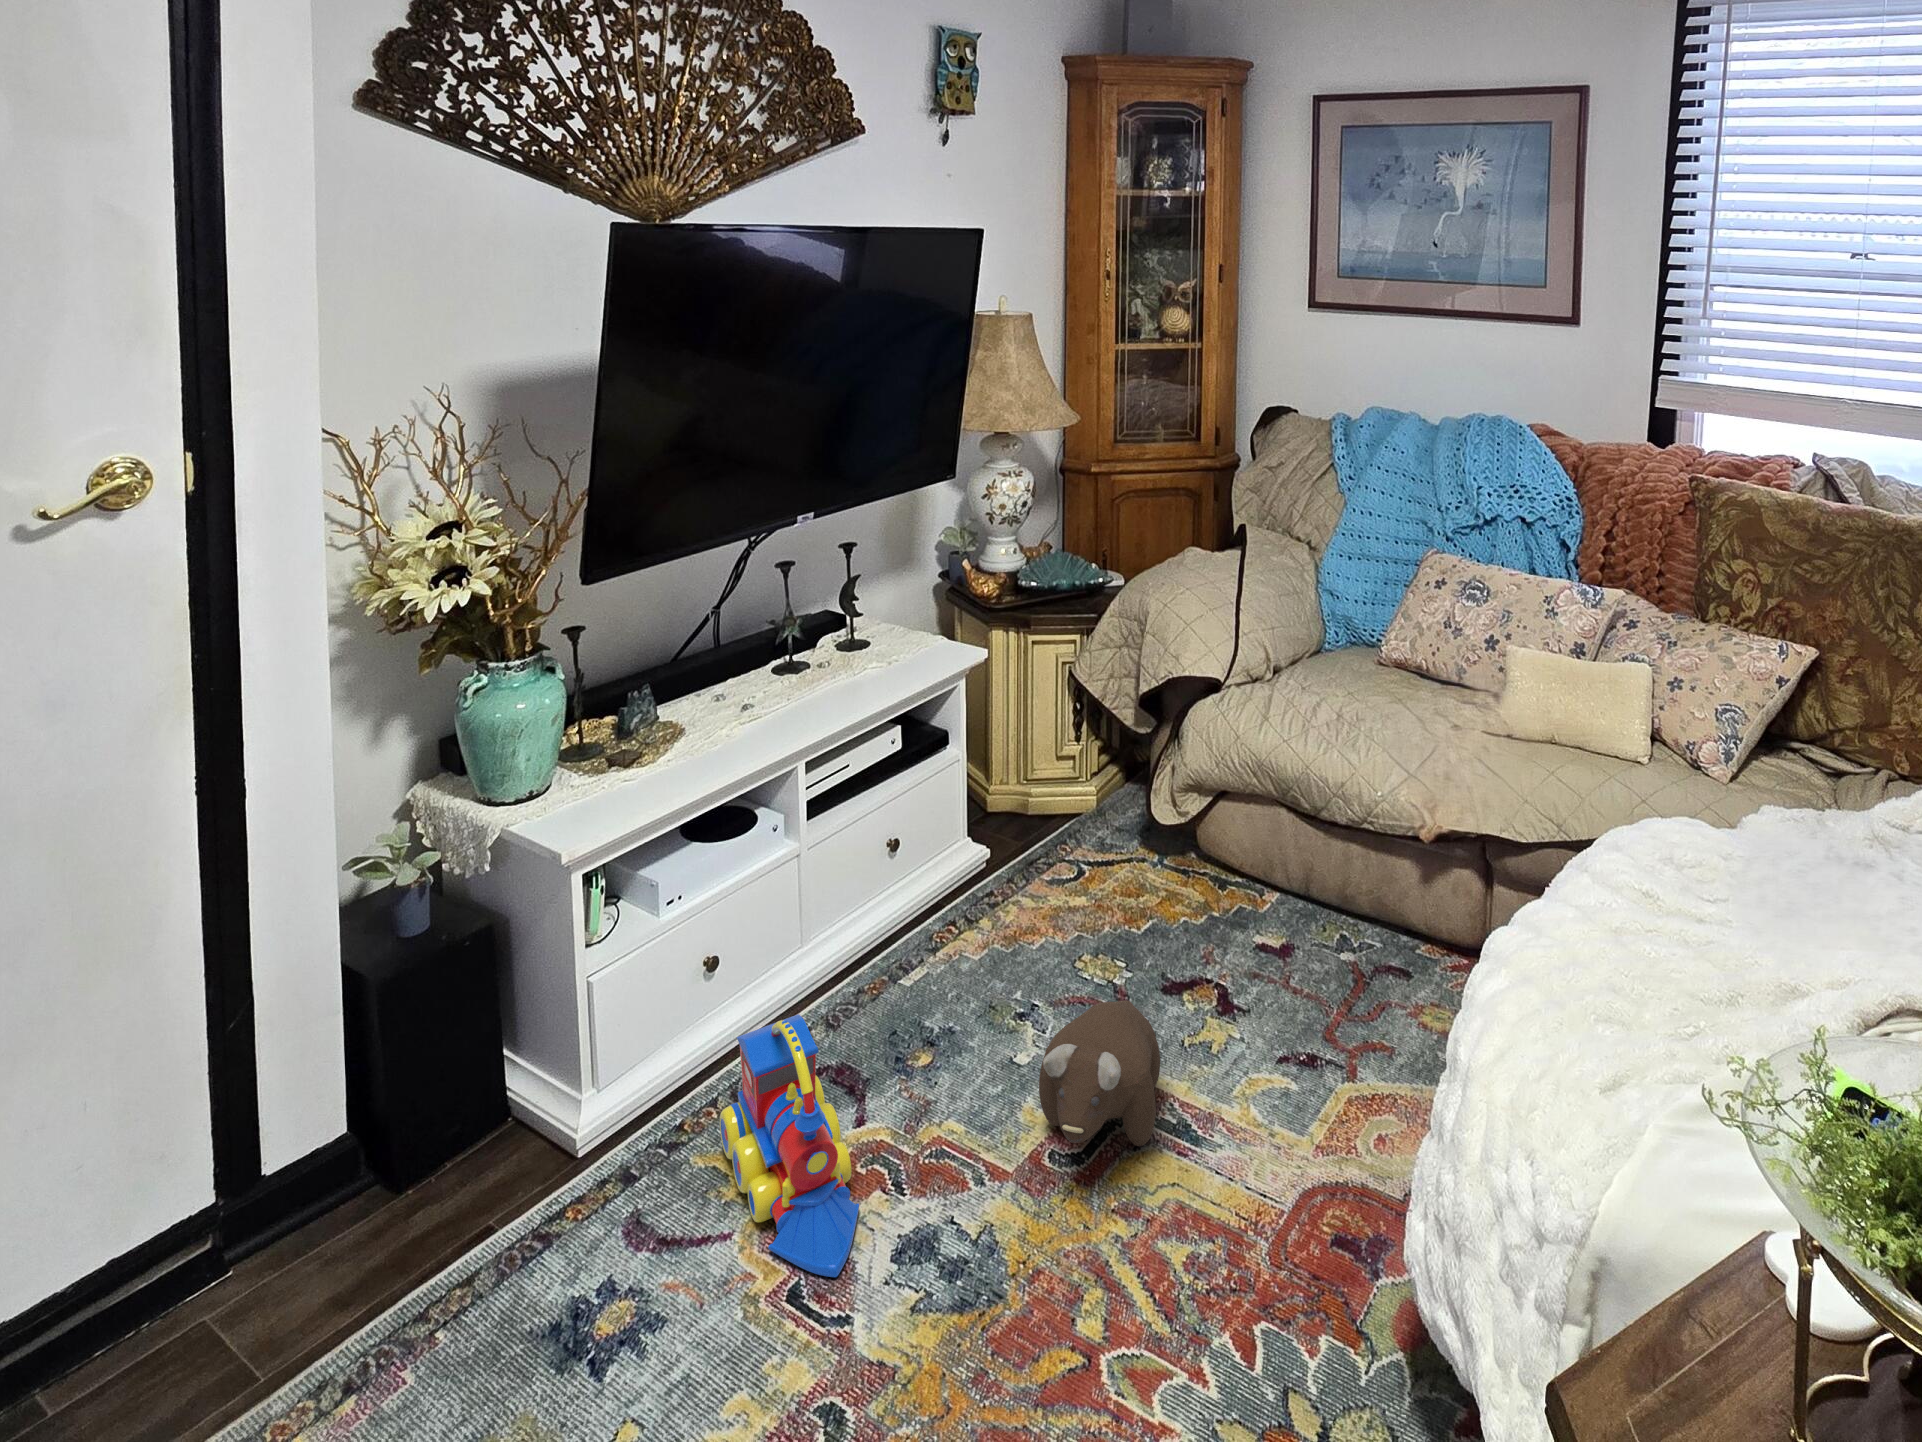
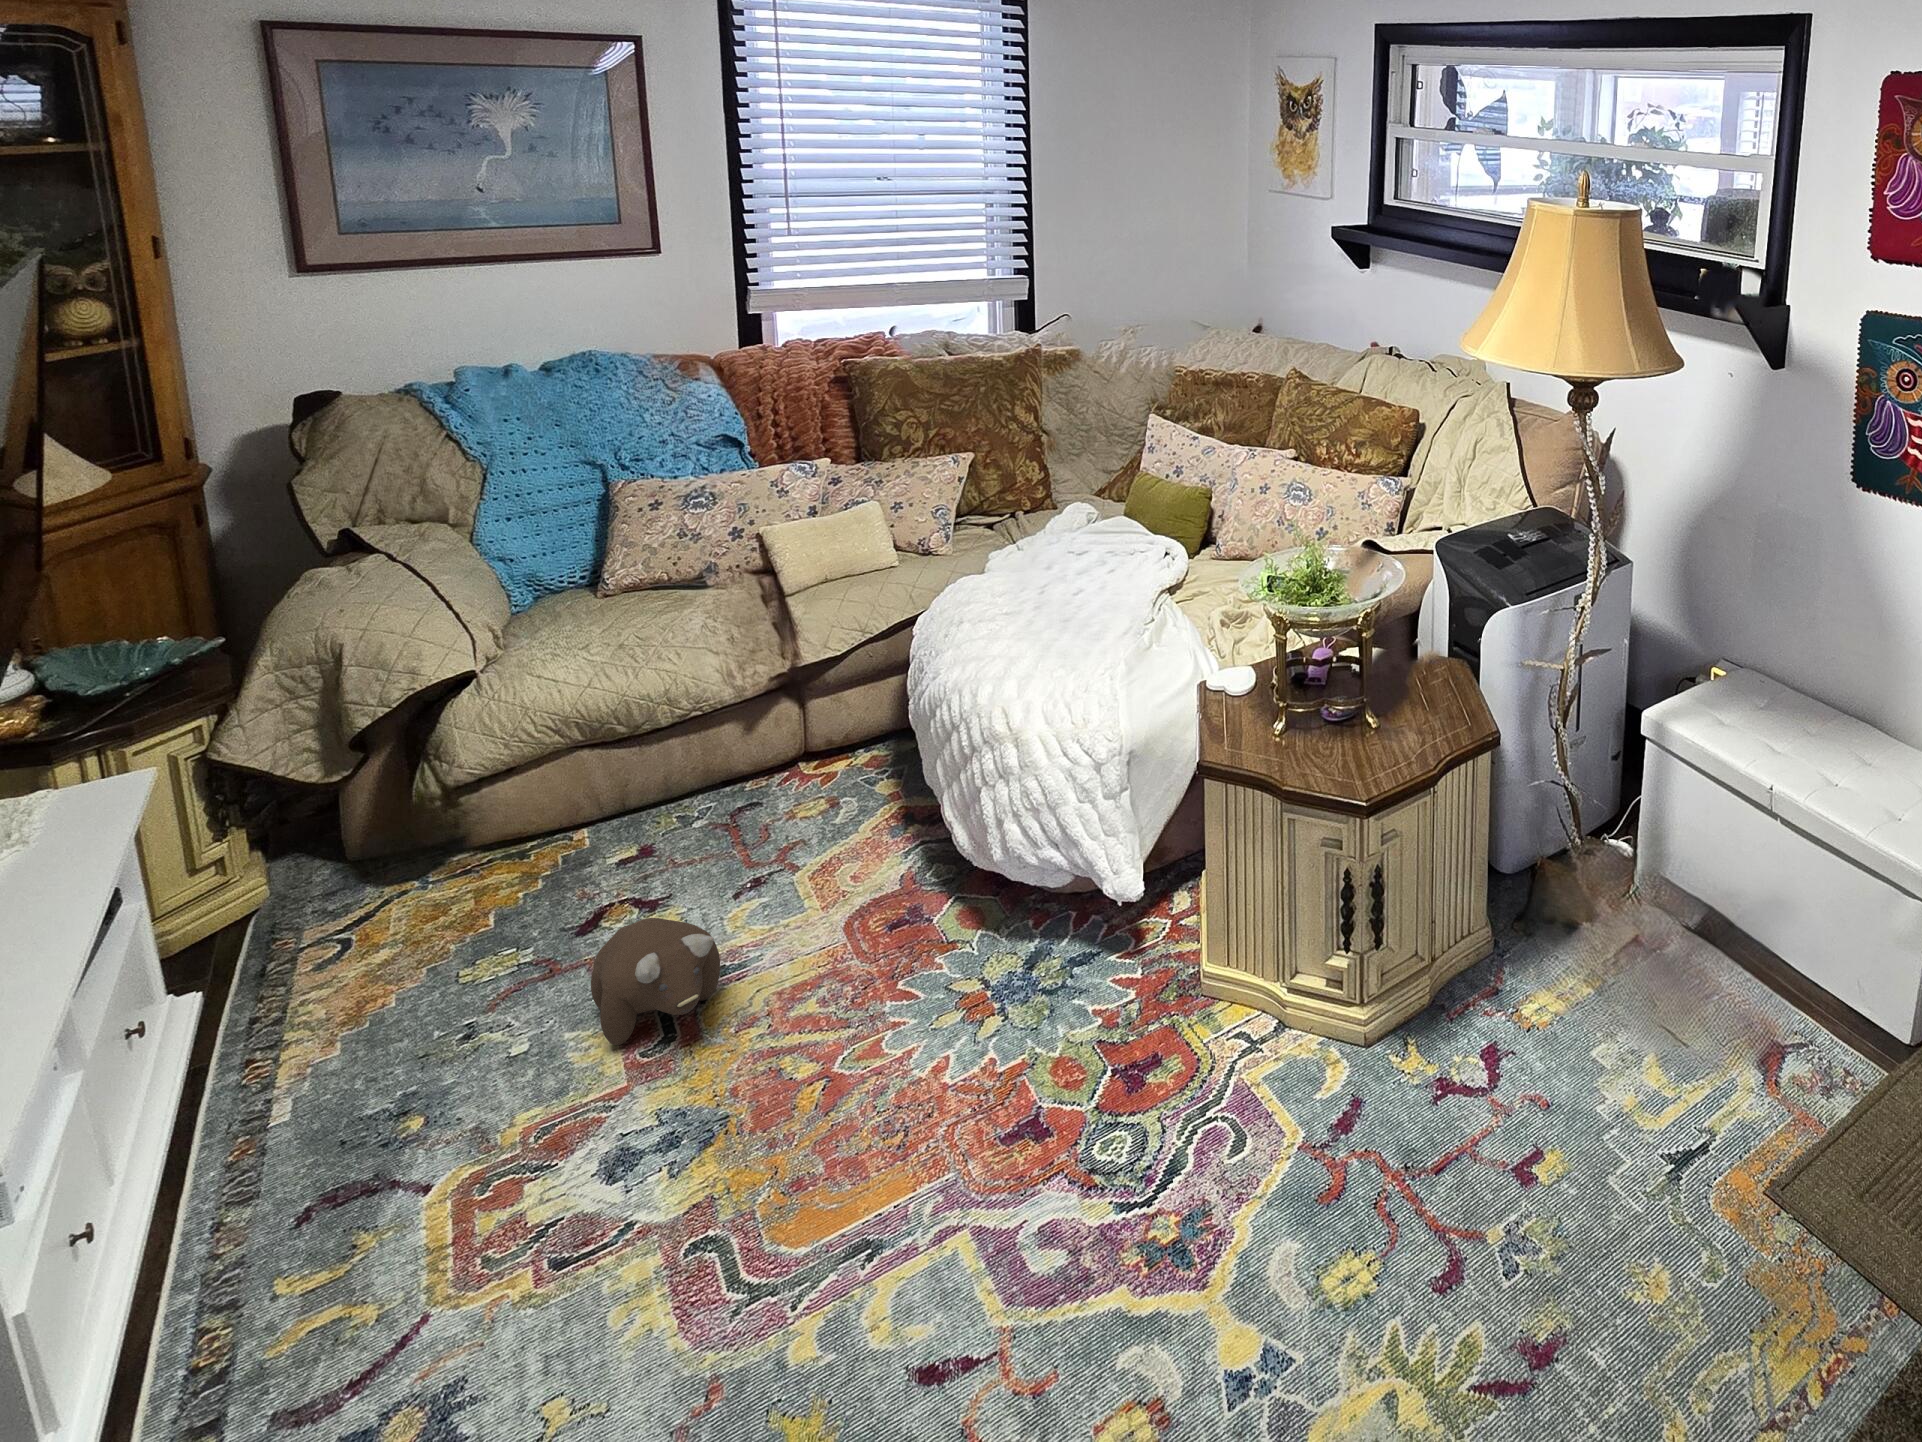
toy train: present [720,1014,859,1277] -> none [267,1112,569,1318]

